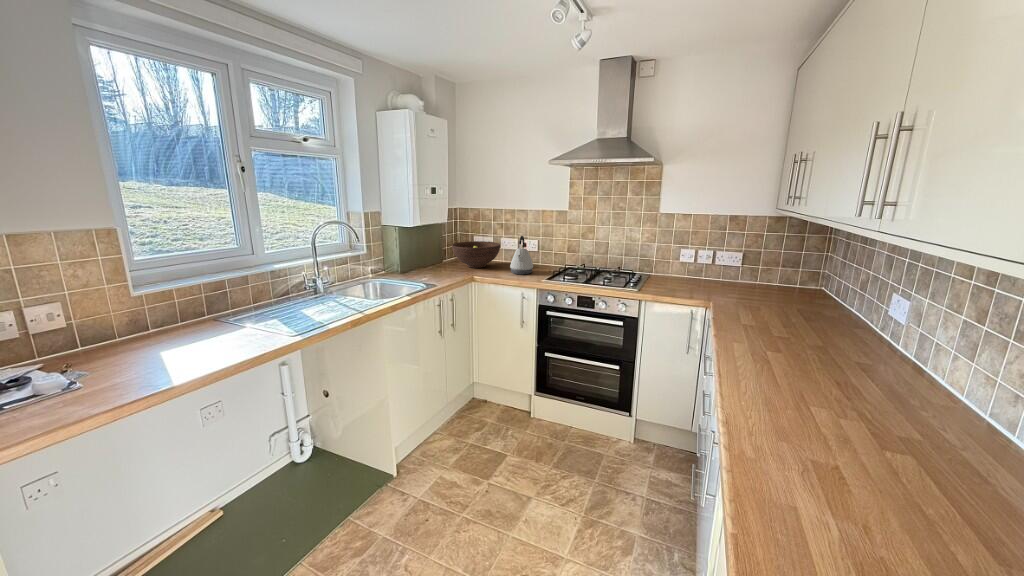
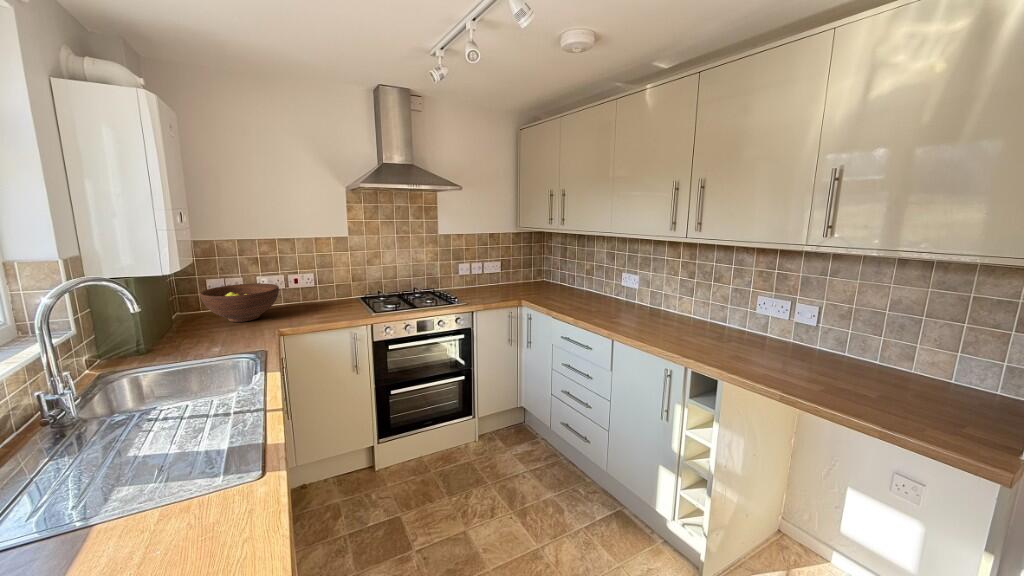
kettle: present [510,236,533,275] -> none [310,269,341,316]

